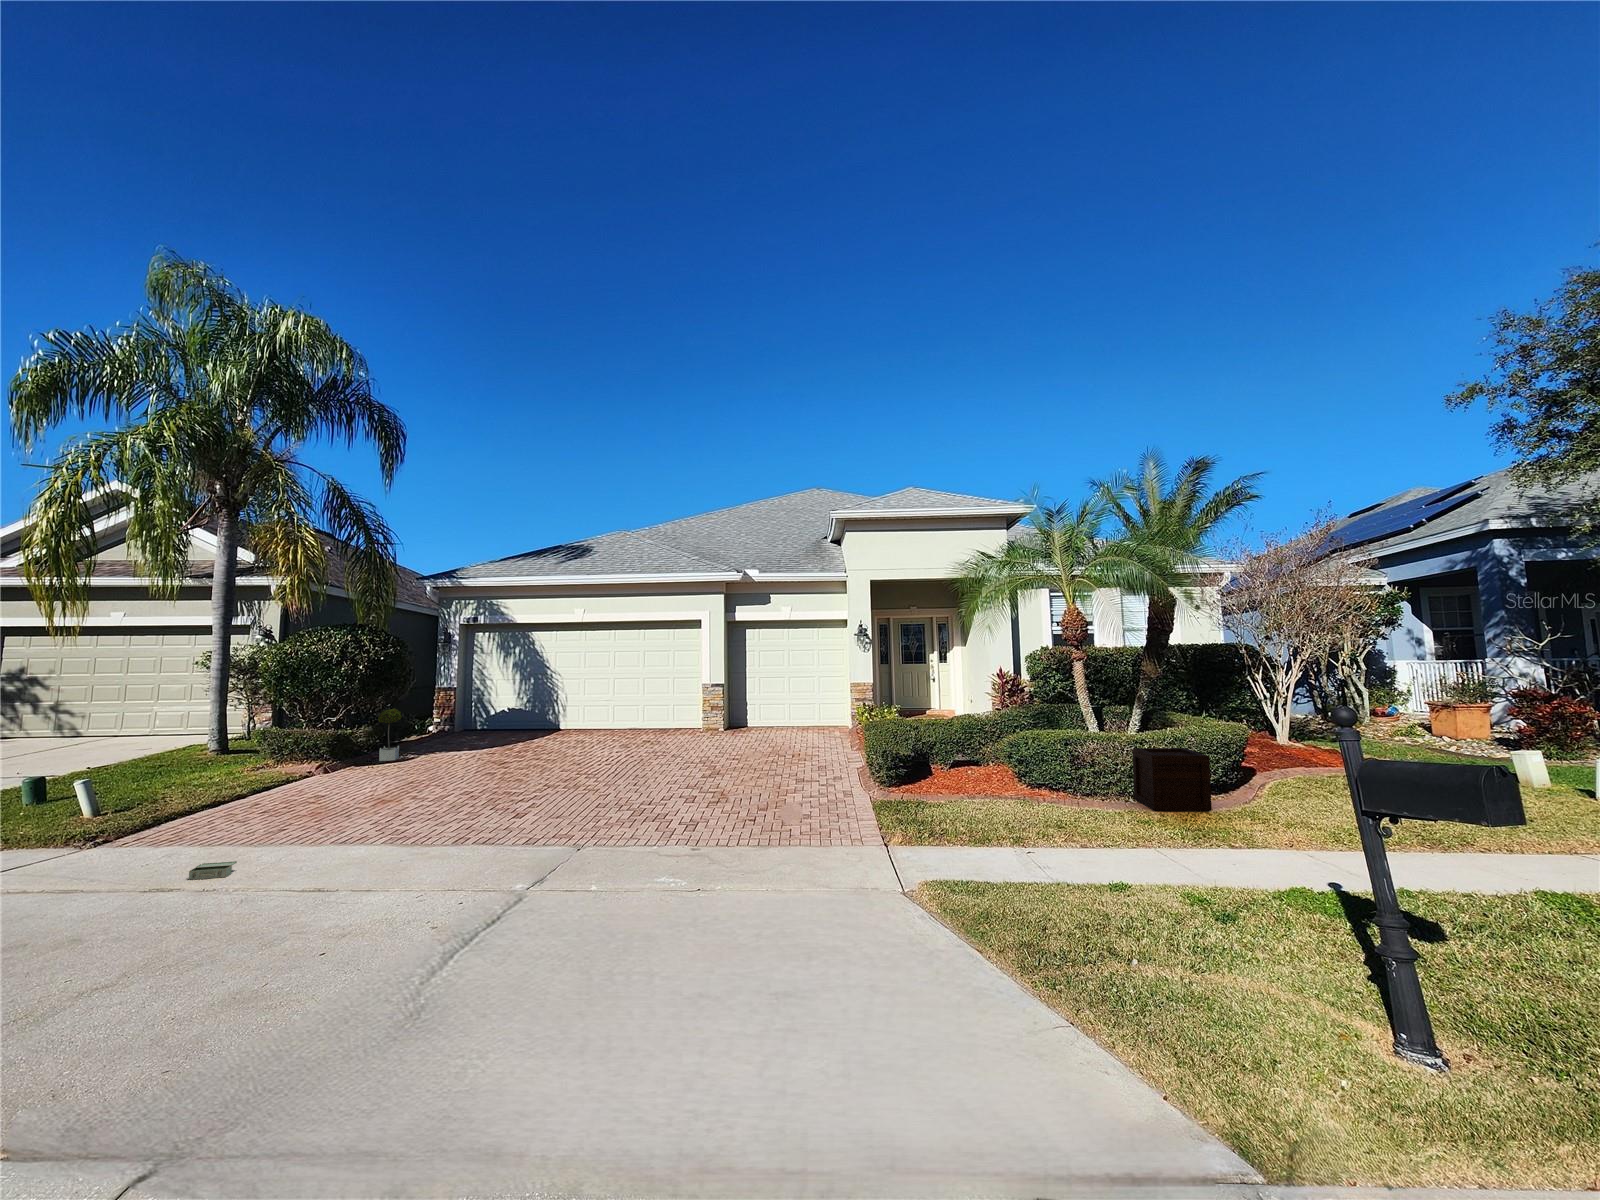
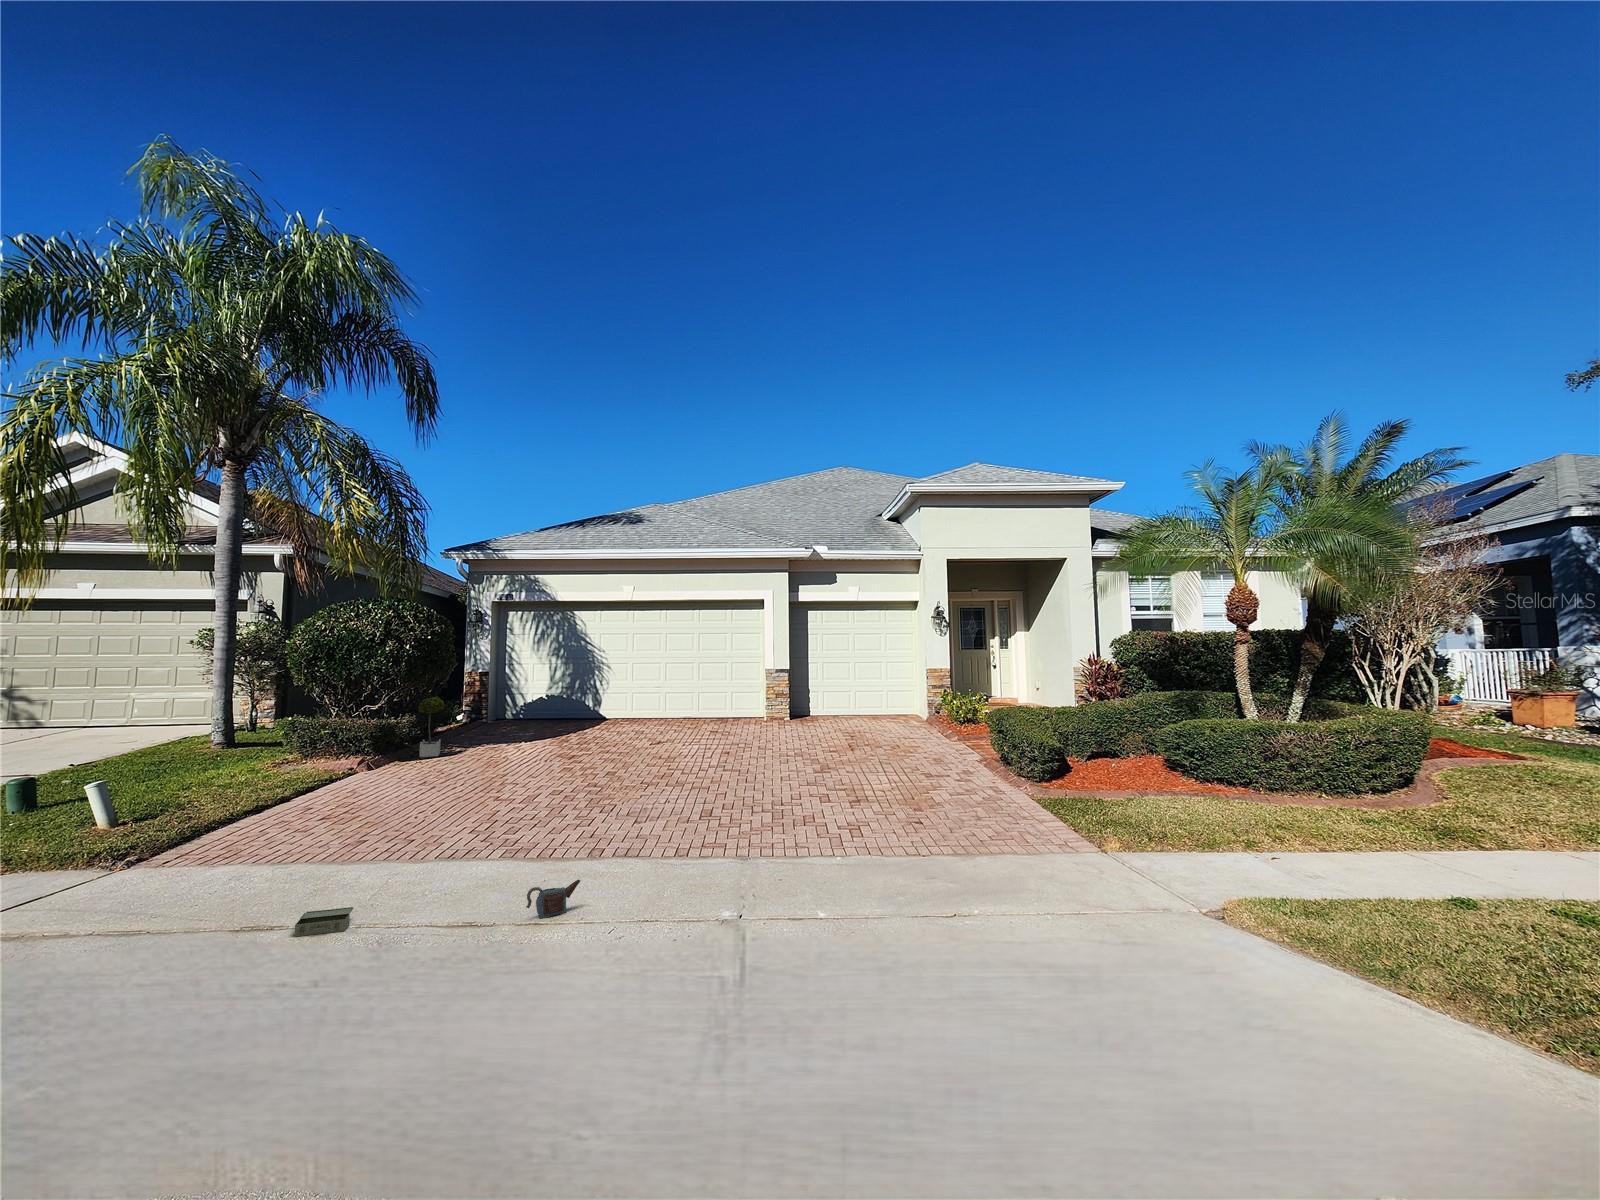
wooden crate: present [1132,748,1212,812] -> none [1335,742,1444,814]
watering can: none [358,844,406,872] -> present [526,880,580,919]

